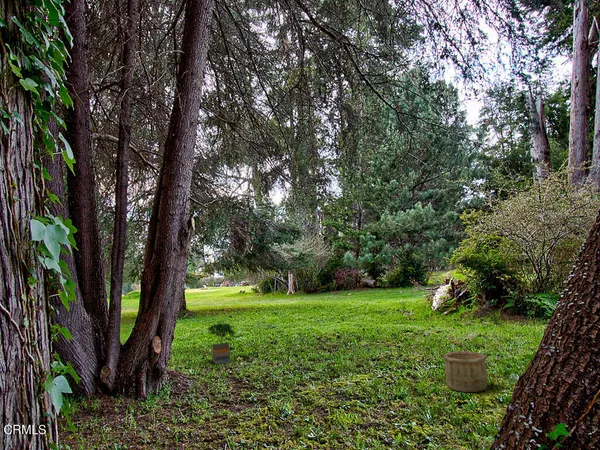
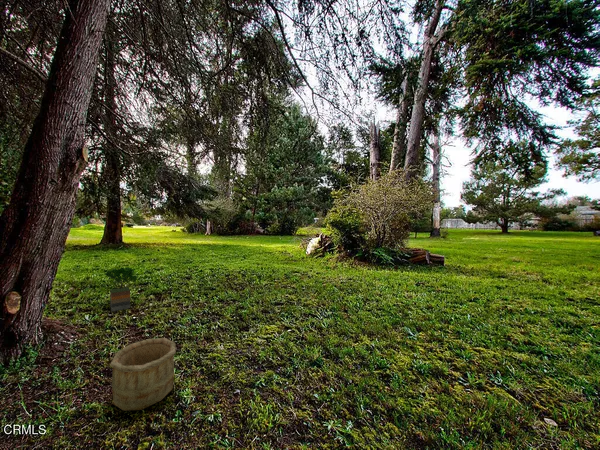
wooden bucket: present [443,351,487,392] -> present [110,338,176,411]

